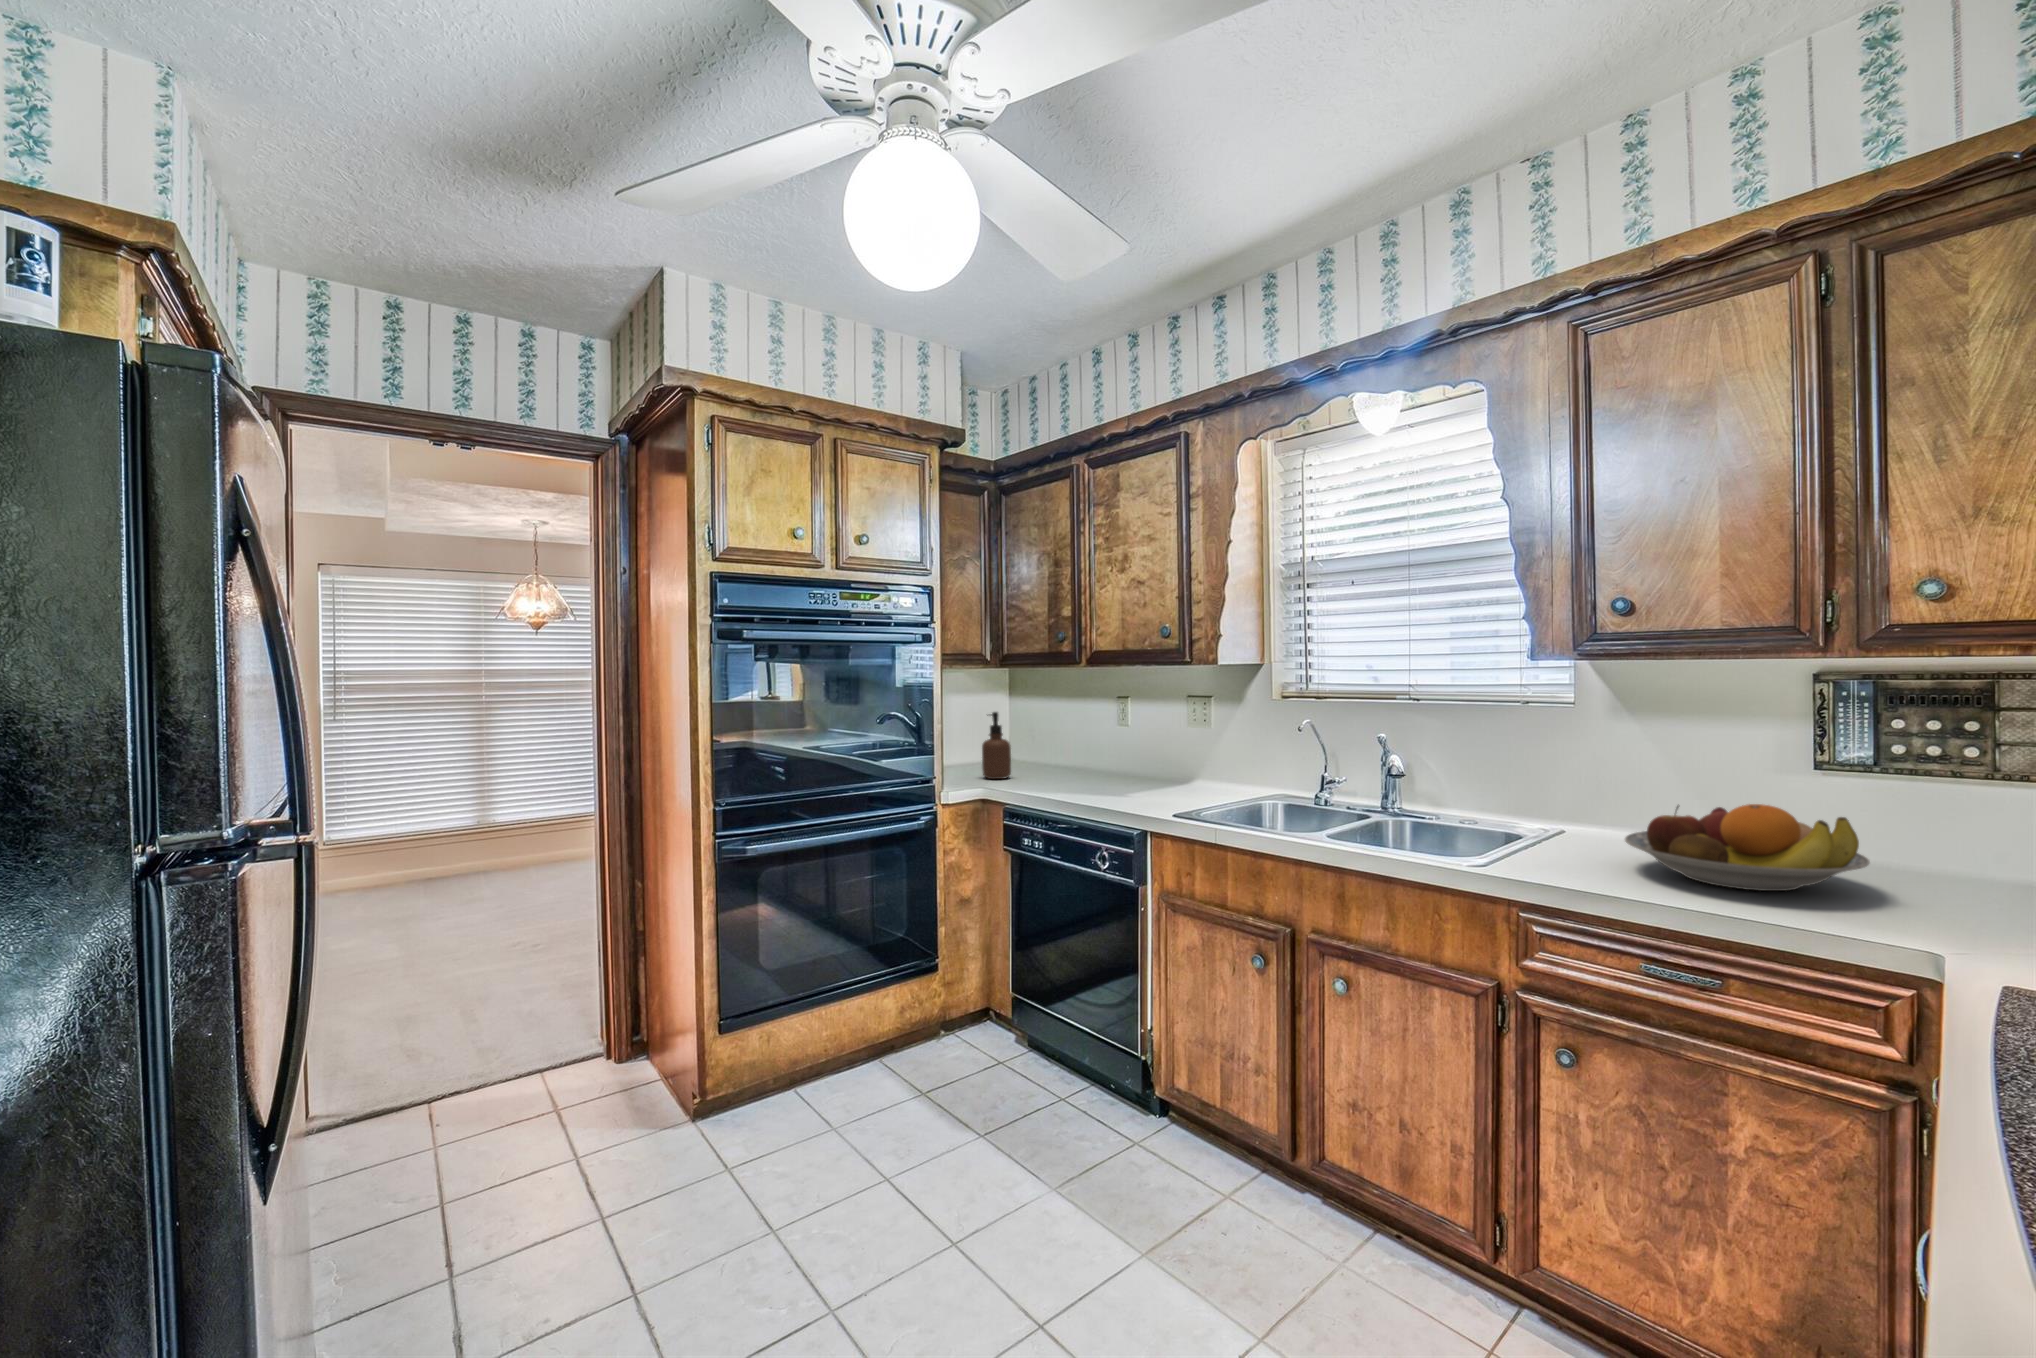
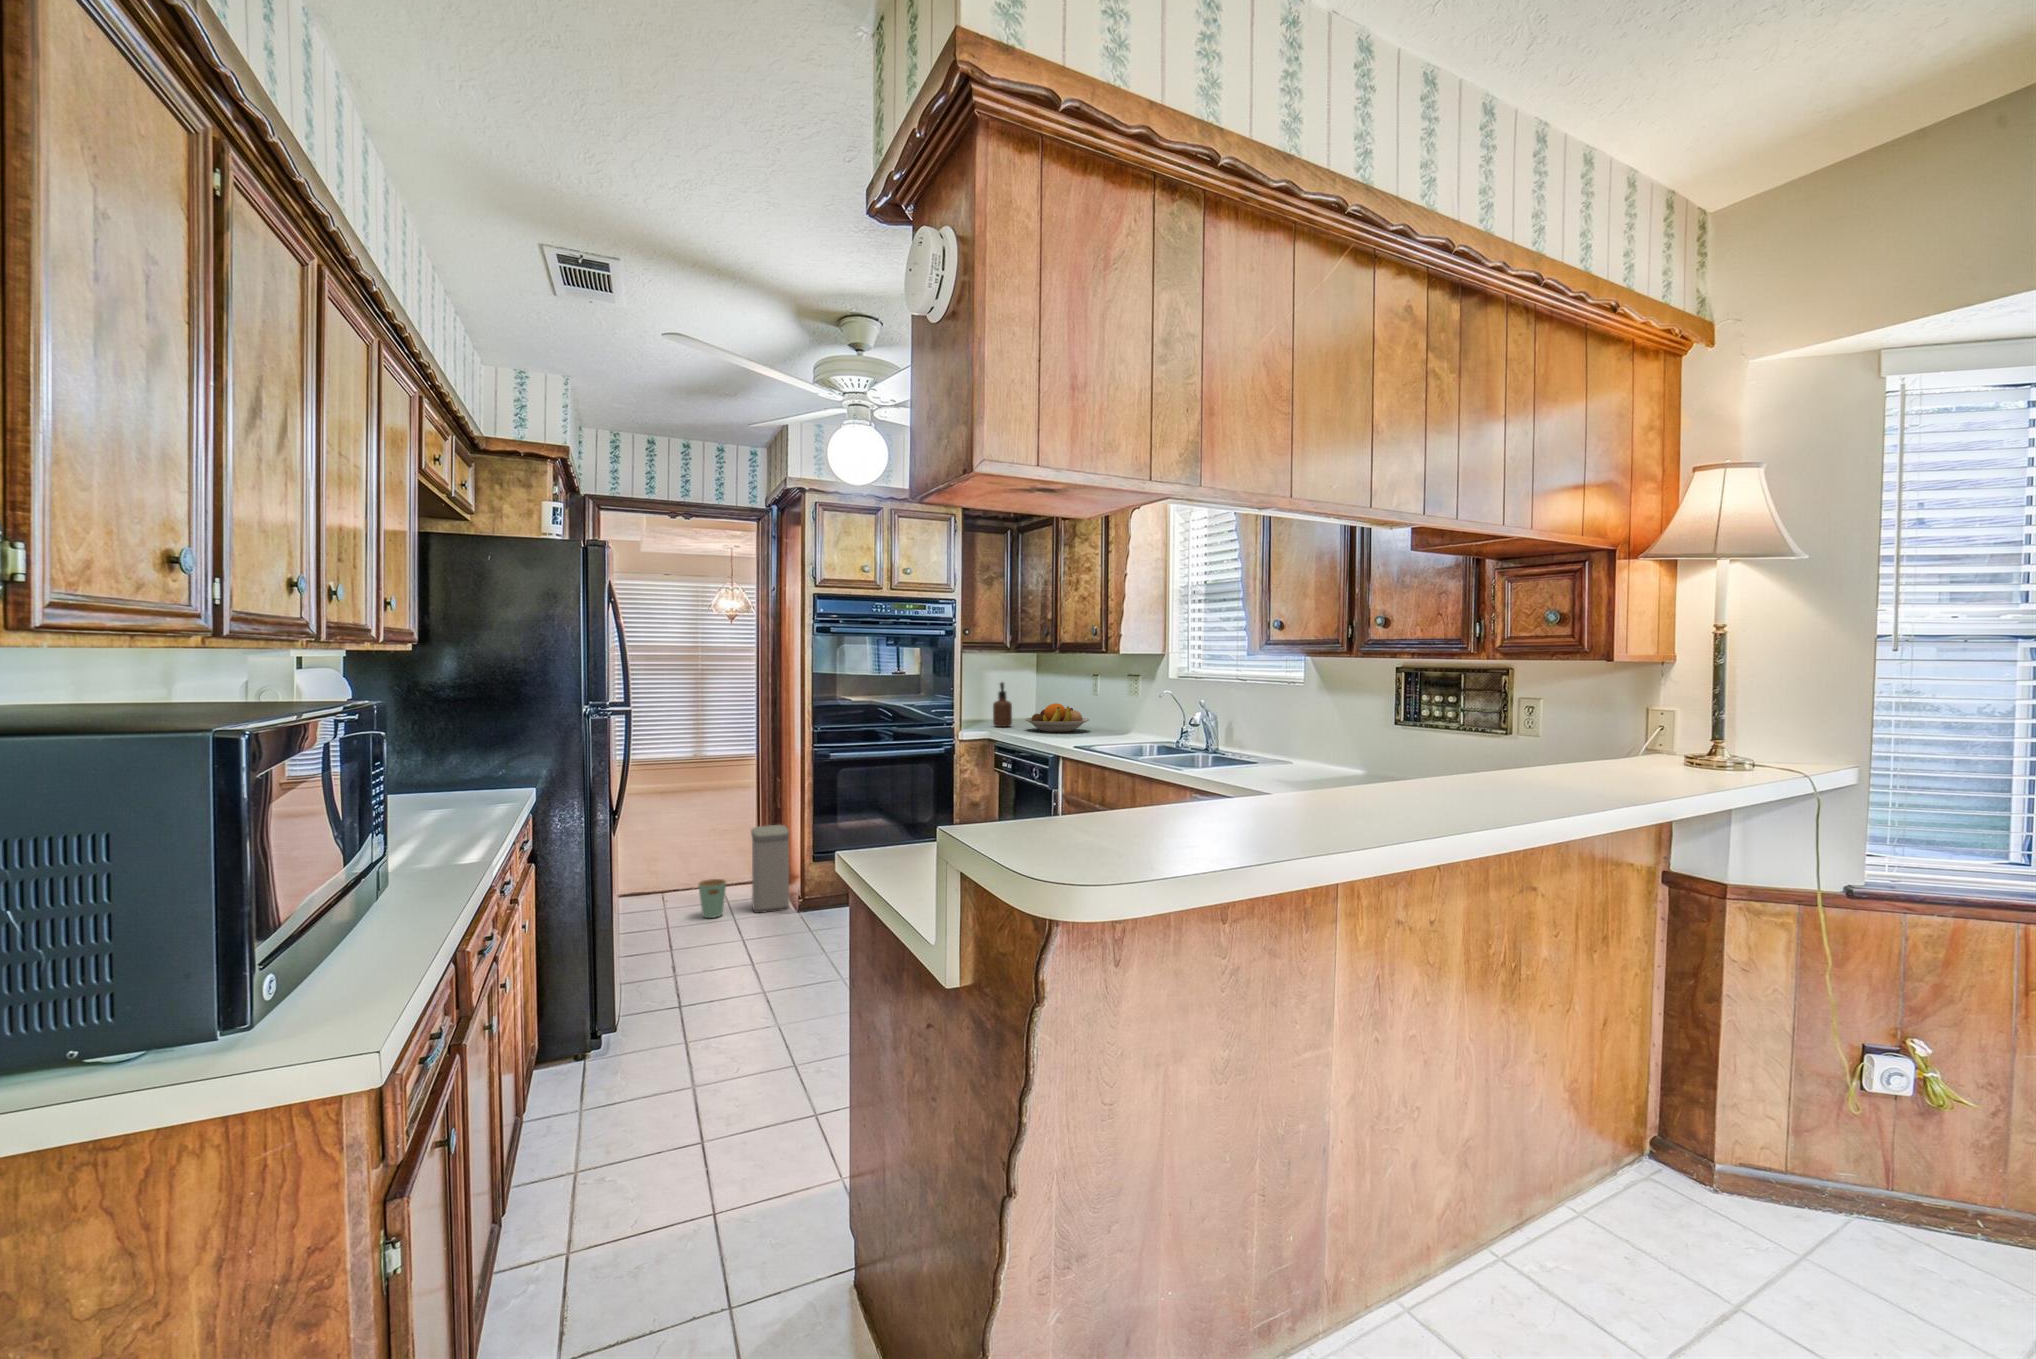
fruit bowl: present [1625,804,1870,891] -> present [1025,703,1089,732]
trash can: none [498,967,671,1160] -> present [698,825,789,918]

